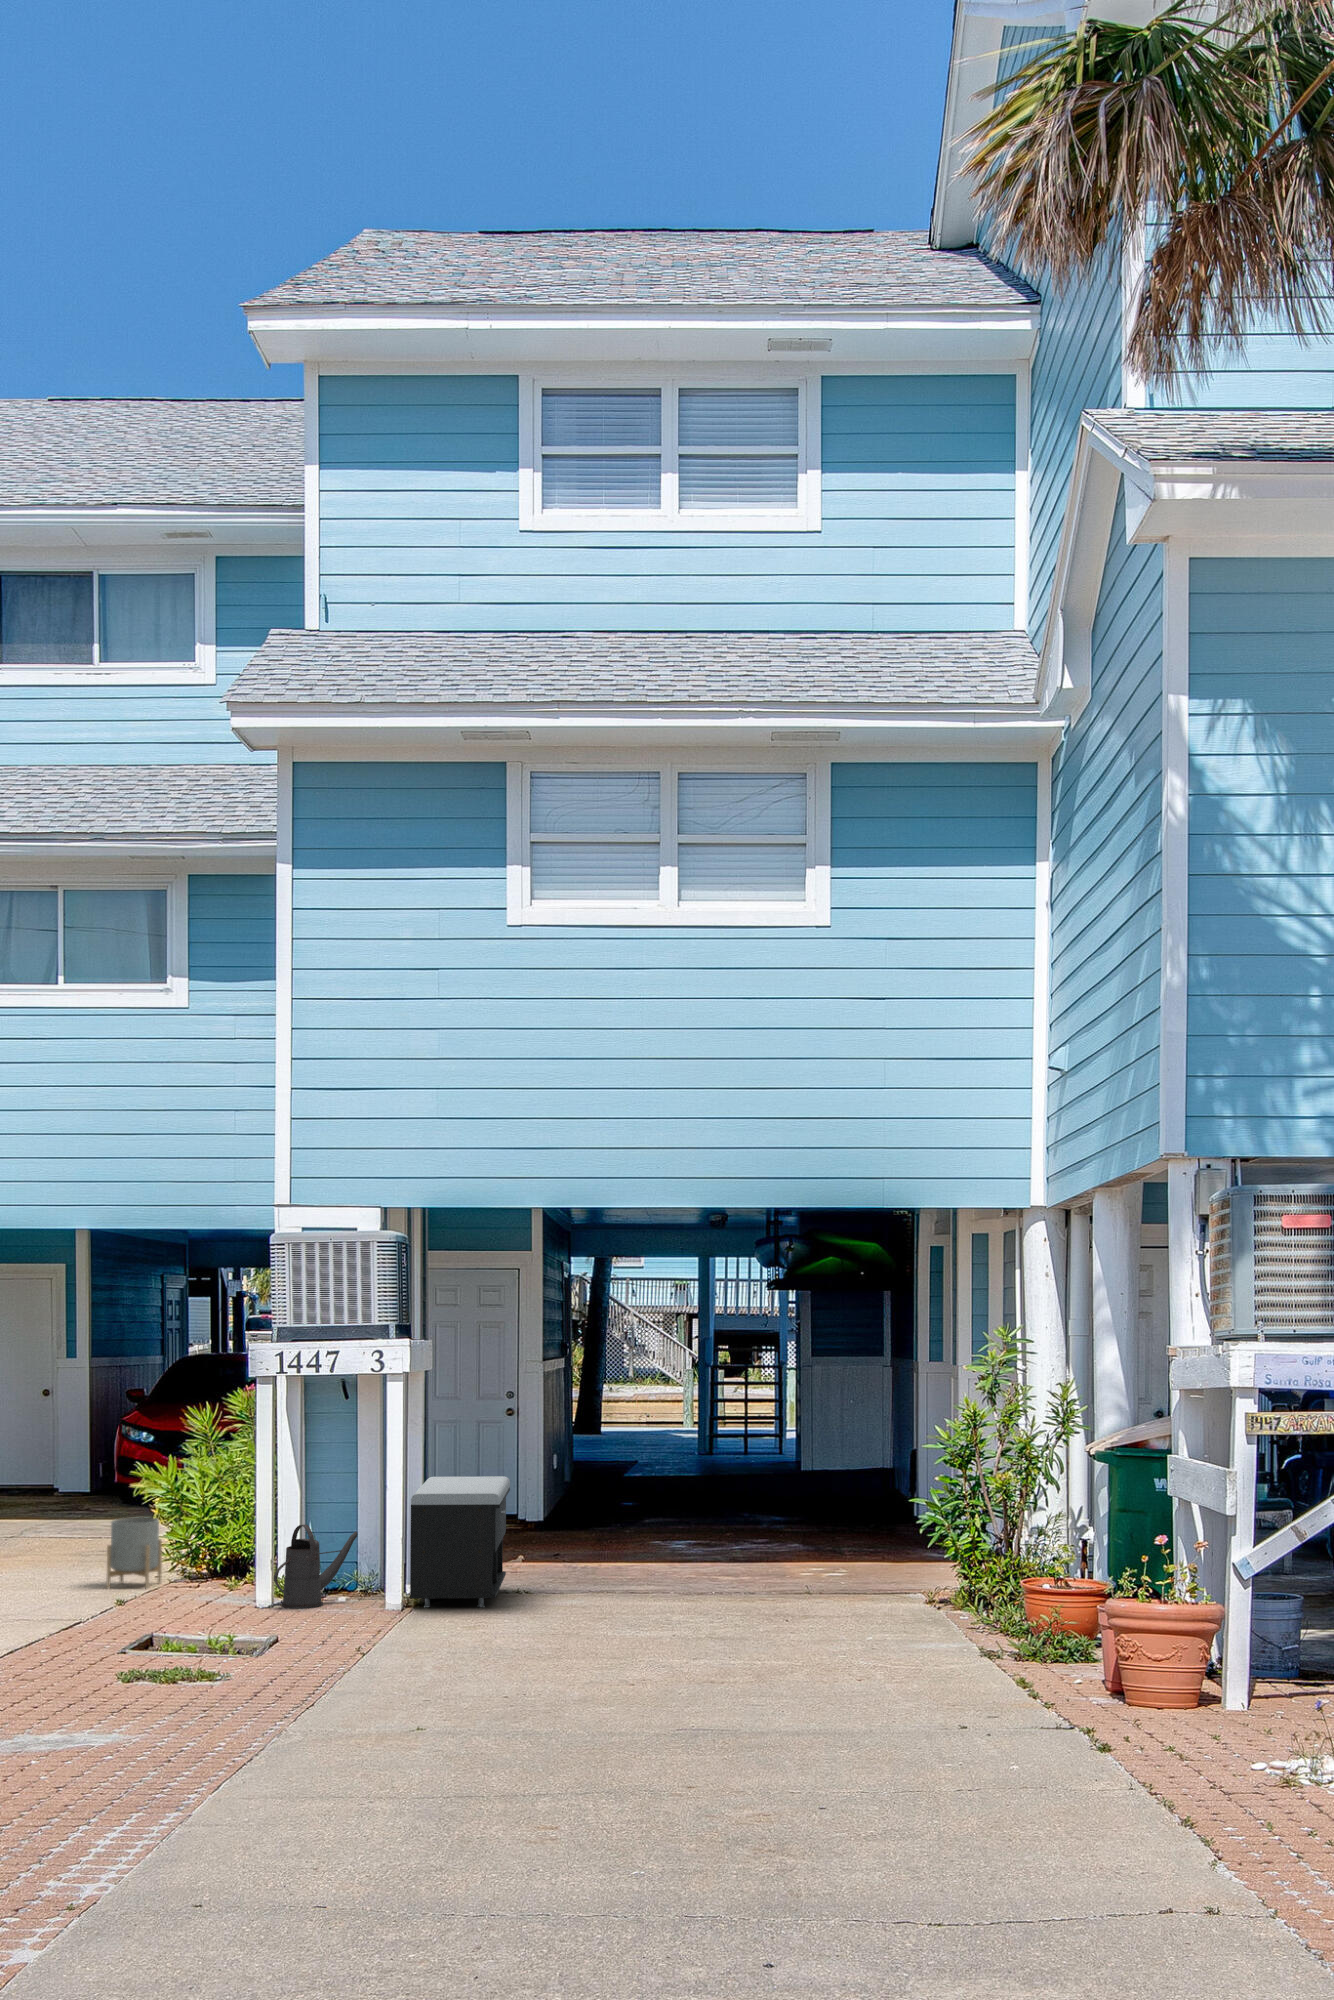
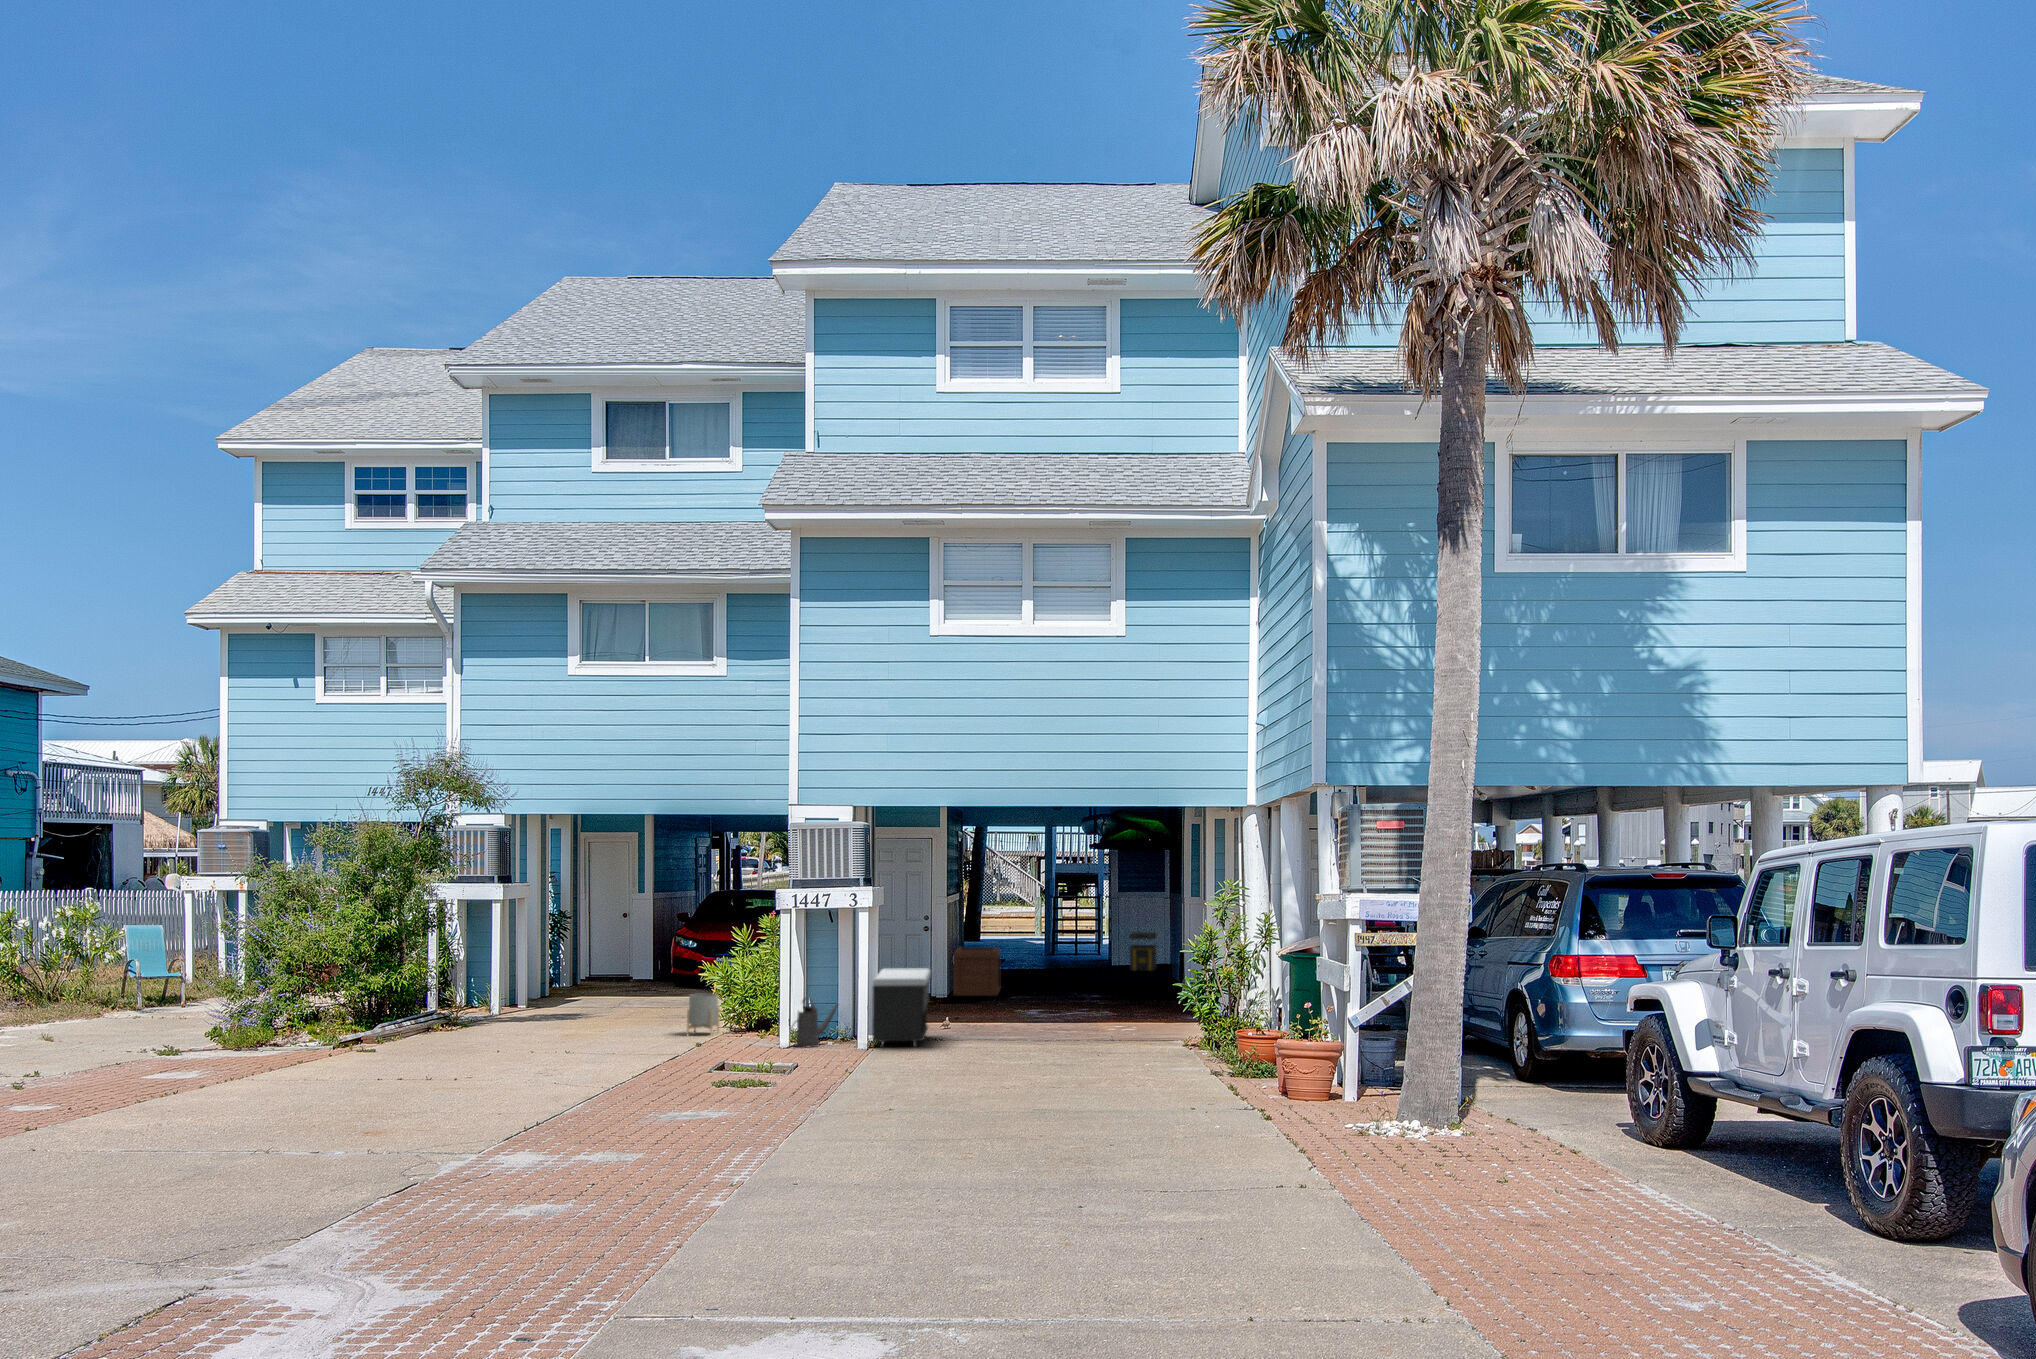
toolbox: none [831,1419,875,1482] -> present [1129,932,1157,971]
wooden crate: none [552,1443,628,1522] -> present [953,947,1000,996]

